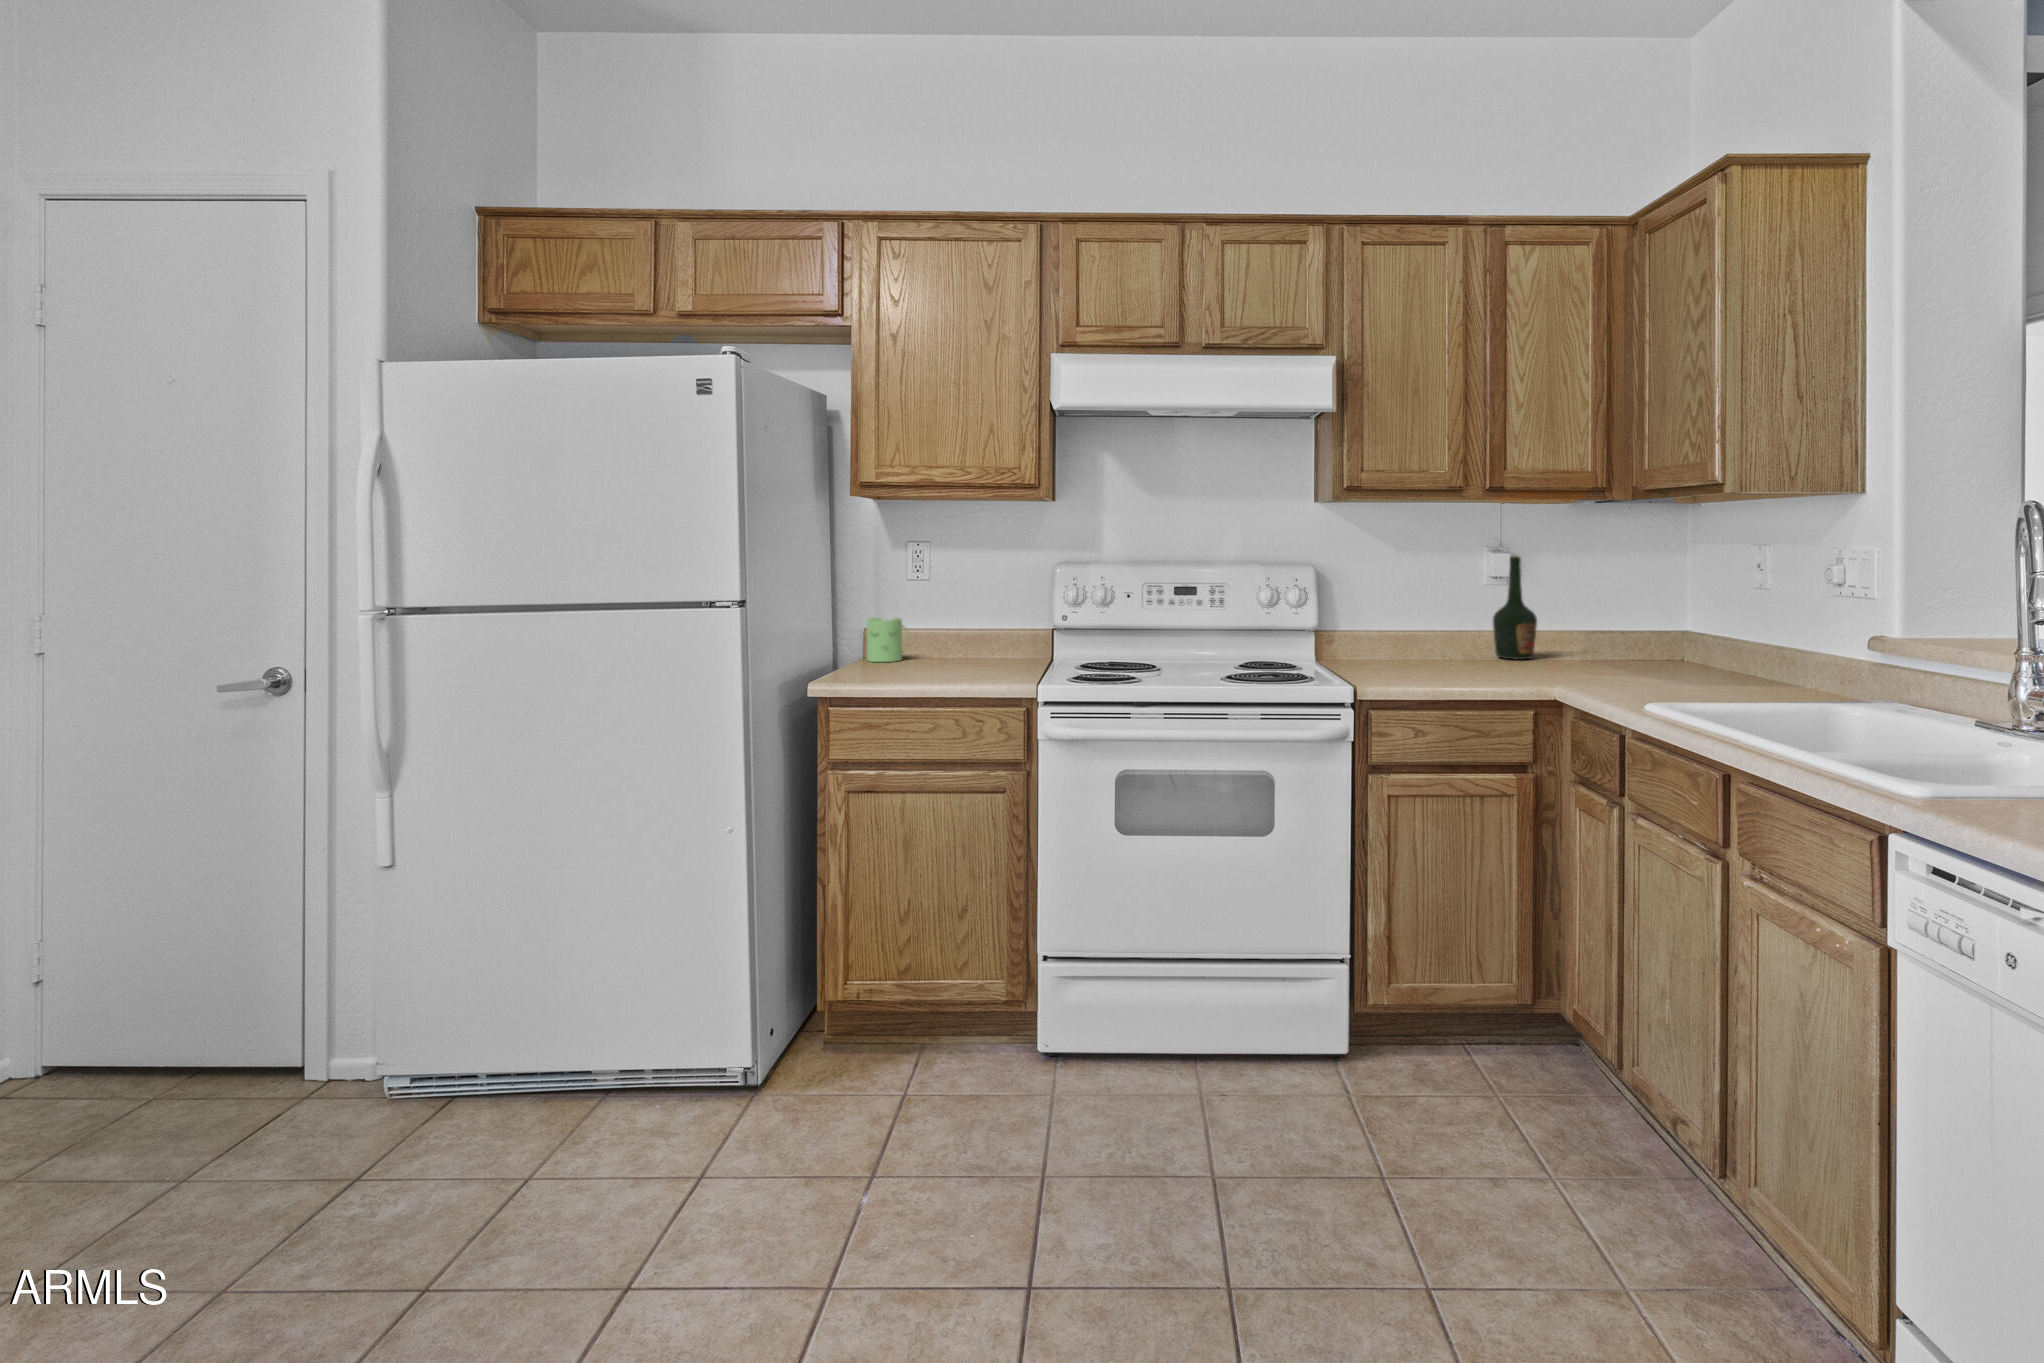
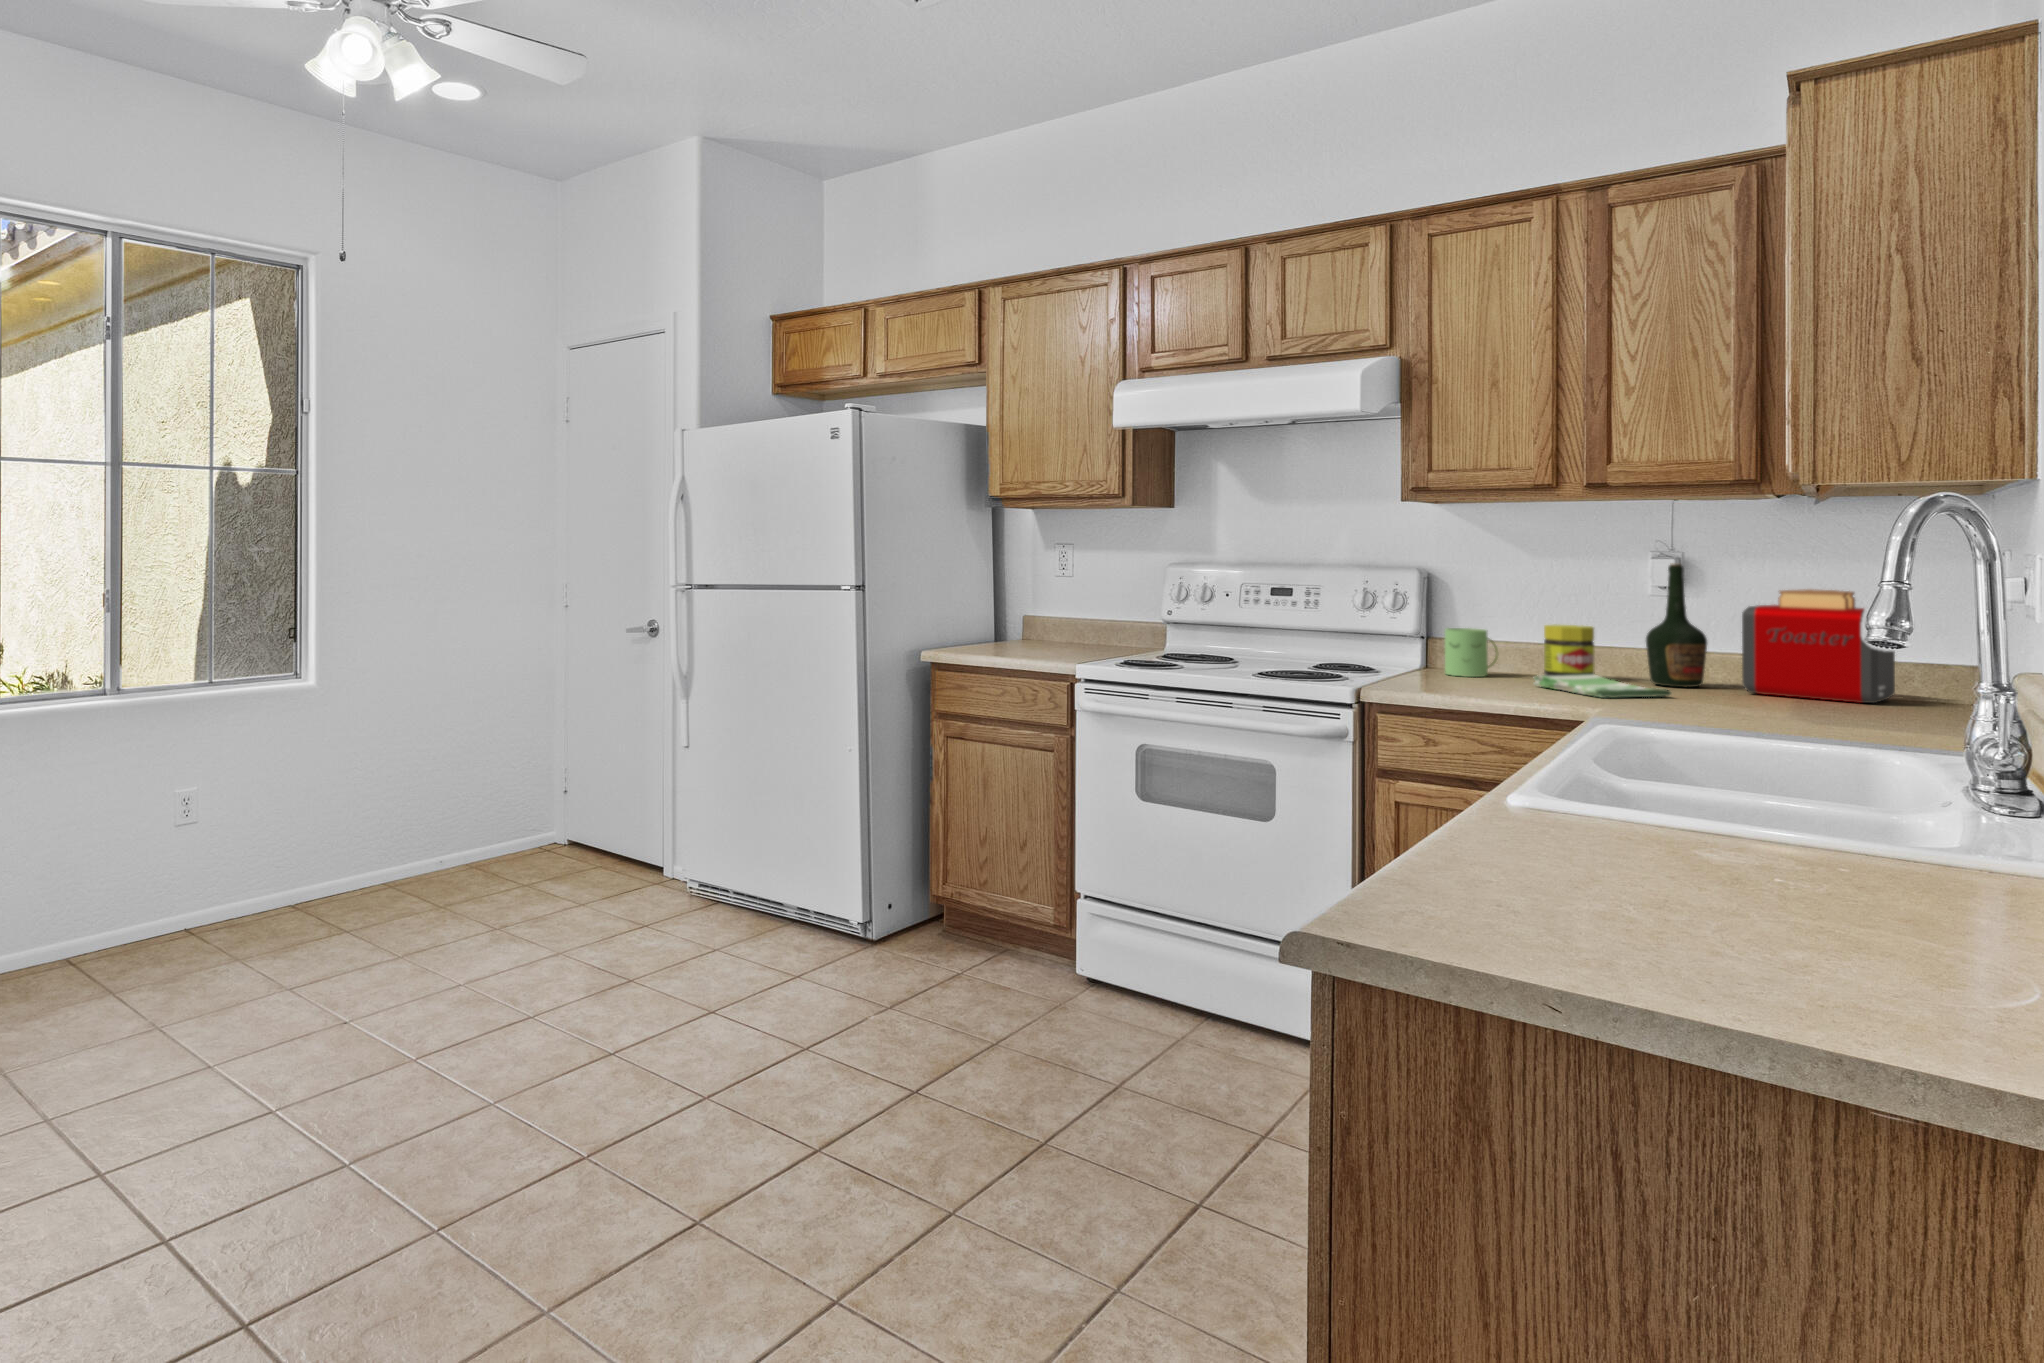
toaster: none [1565,575,1665,662] -> present [1742,589,1895,703]
jar: none [1417,610,1457,660] -> present [1544,625,1594,676]
mug: present [867,618,910,662] -> present [1445,628,1498,677]
dish towel: none [1450,654,1560,676] -> present [1534,675,1671,698]

